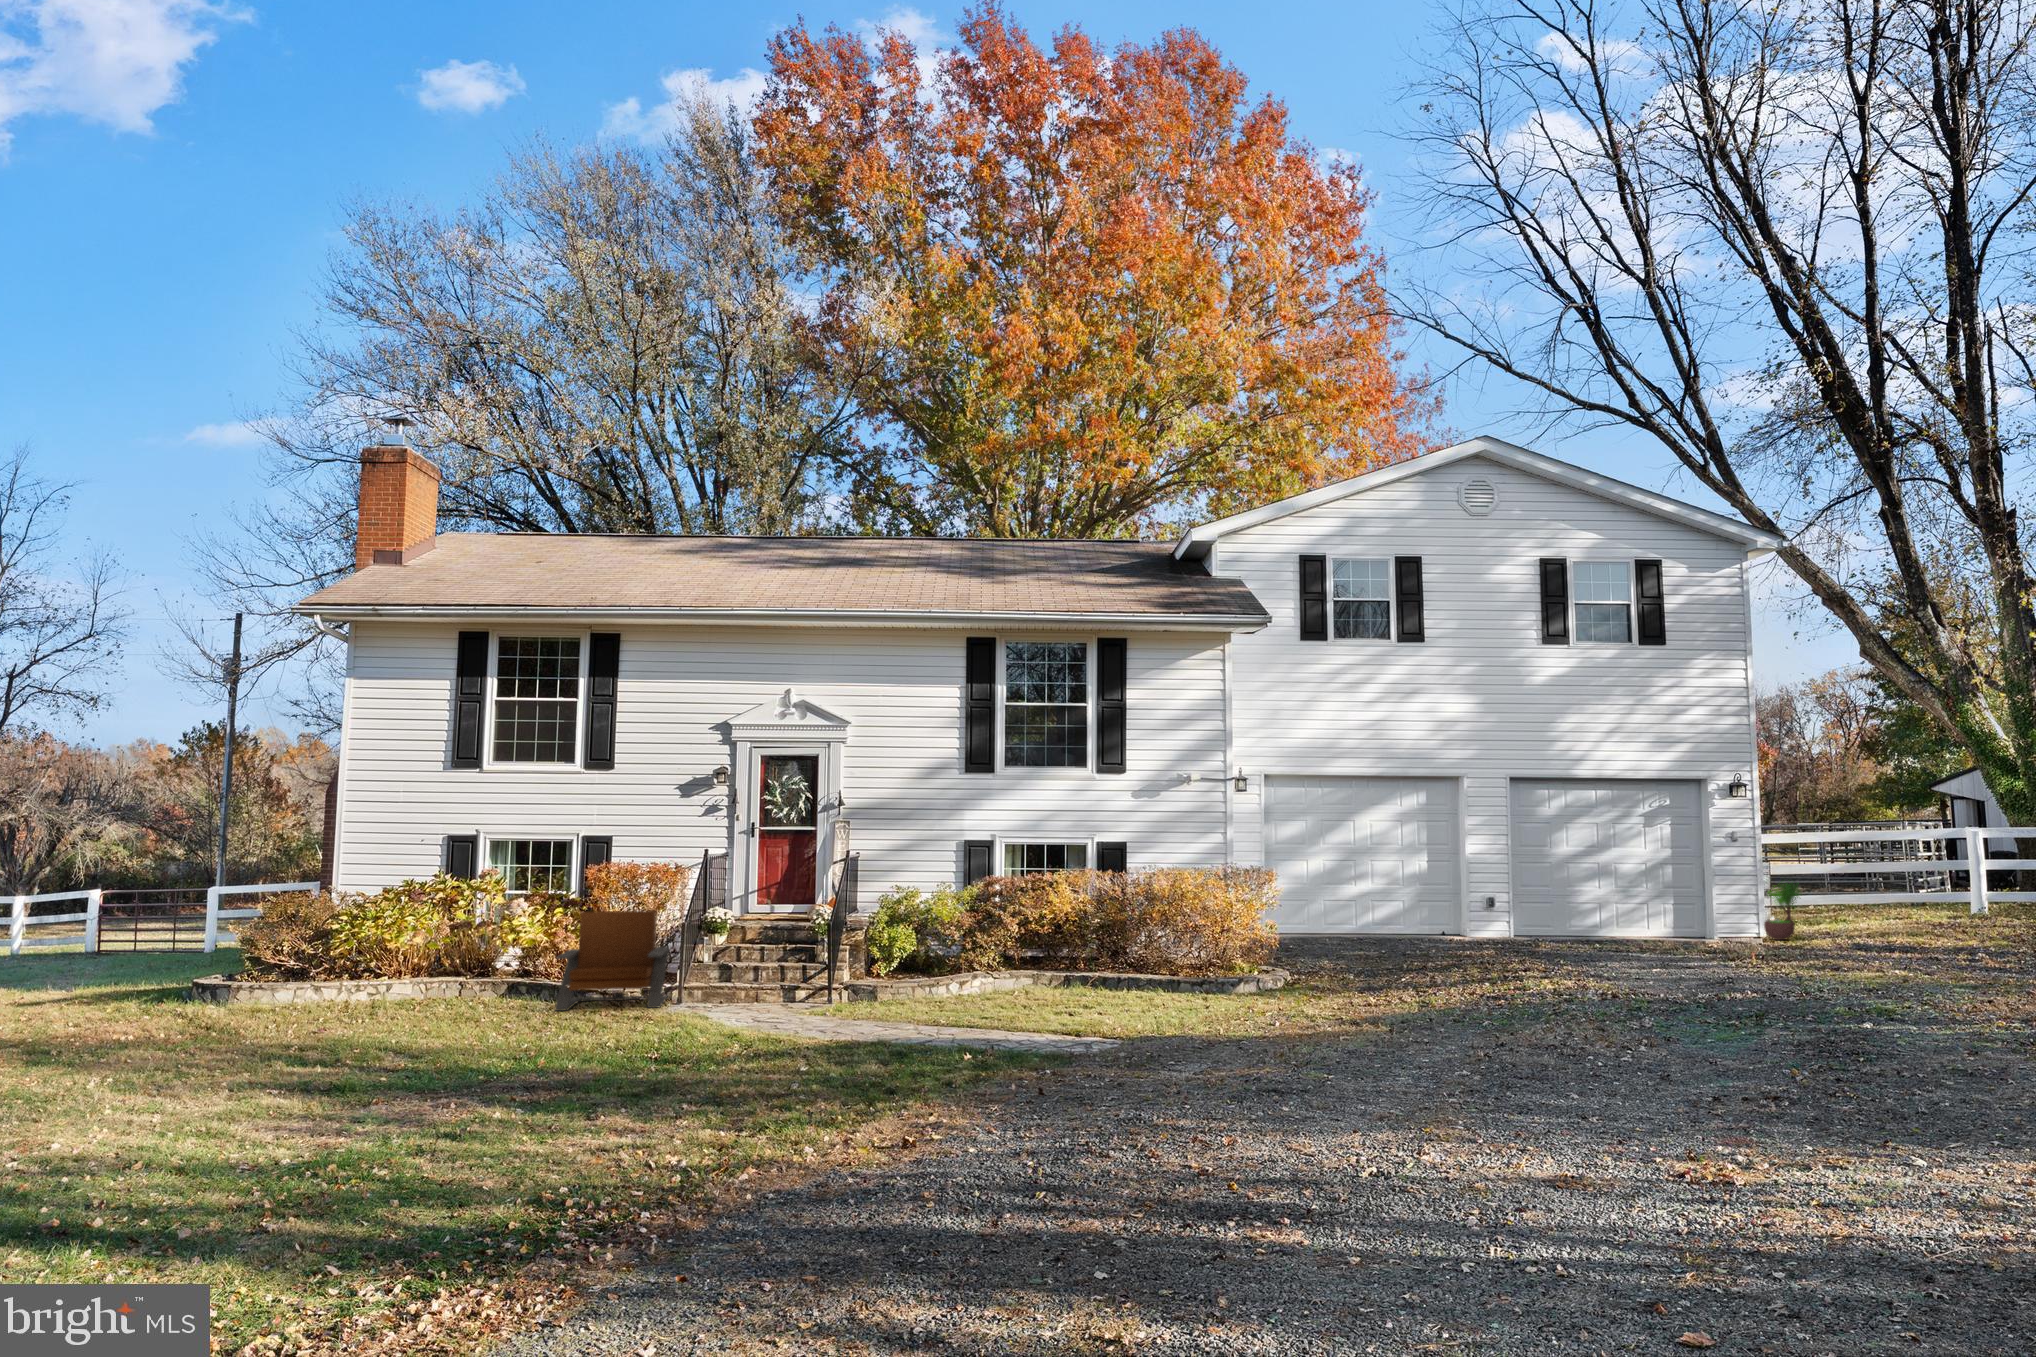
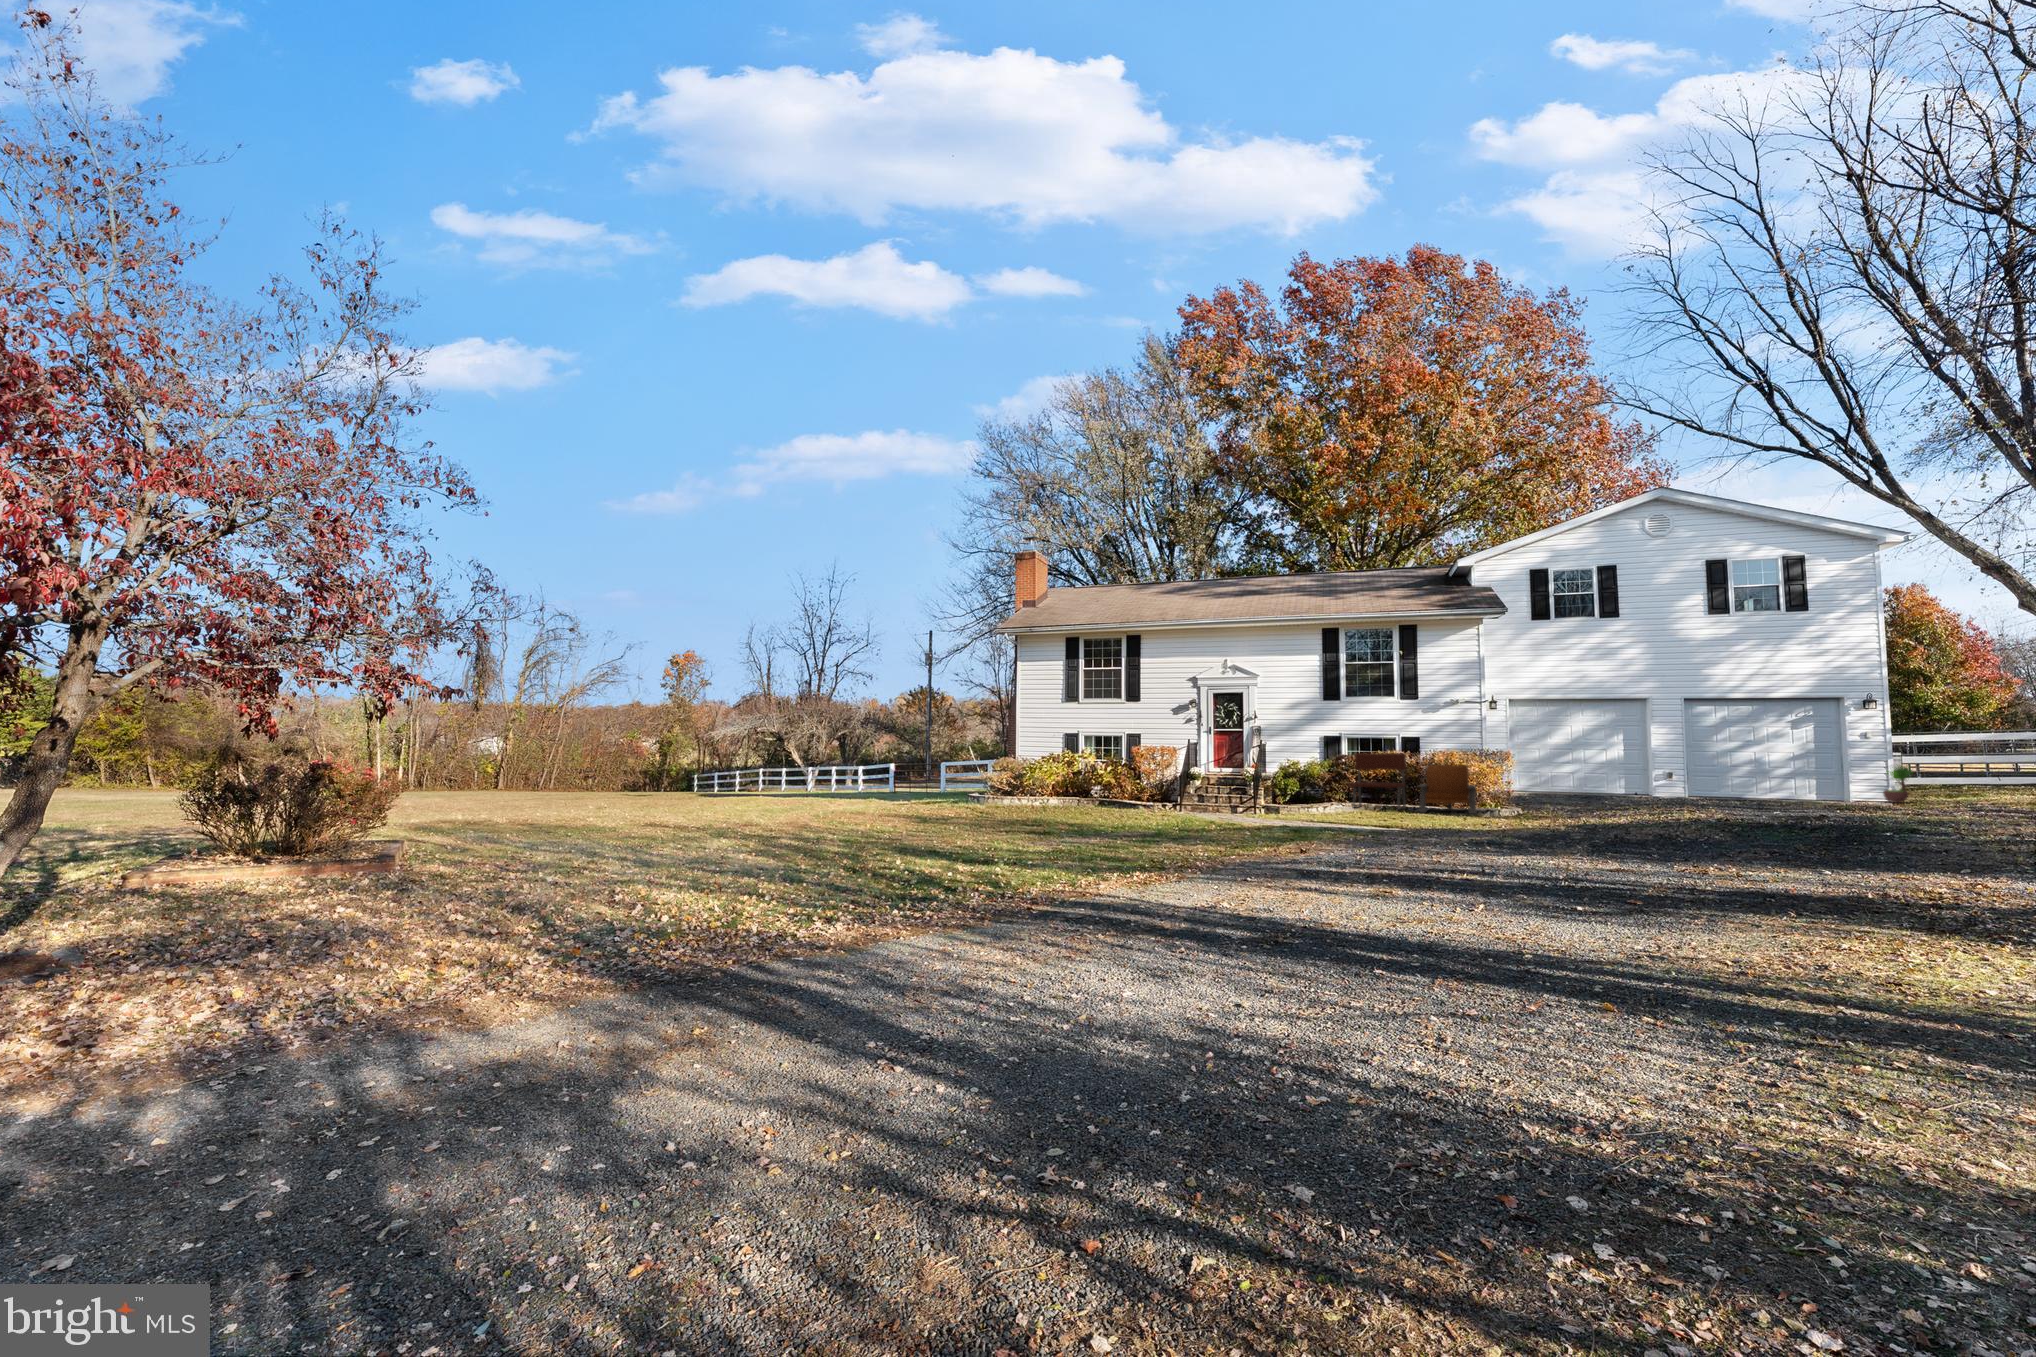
bench: none [1003,874,1106,984] -> present [1348,753,1406,809]
lounge chair: present [555,910,669,1011] -> present [1419,765,1477,814]

